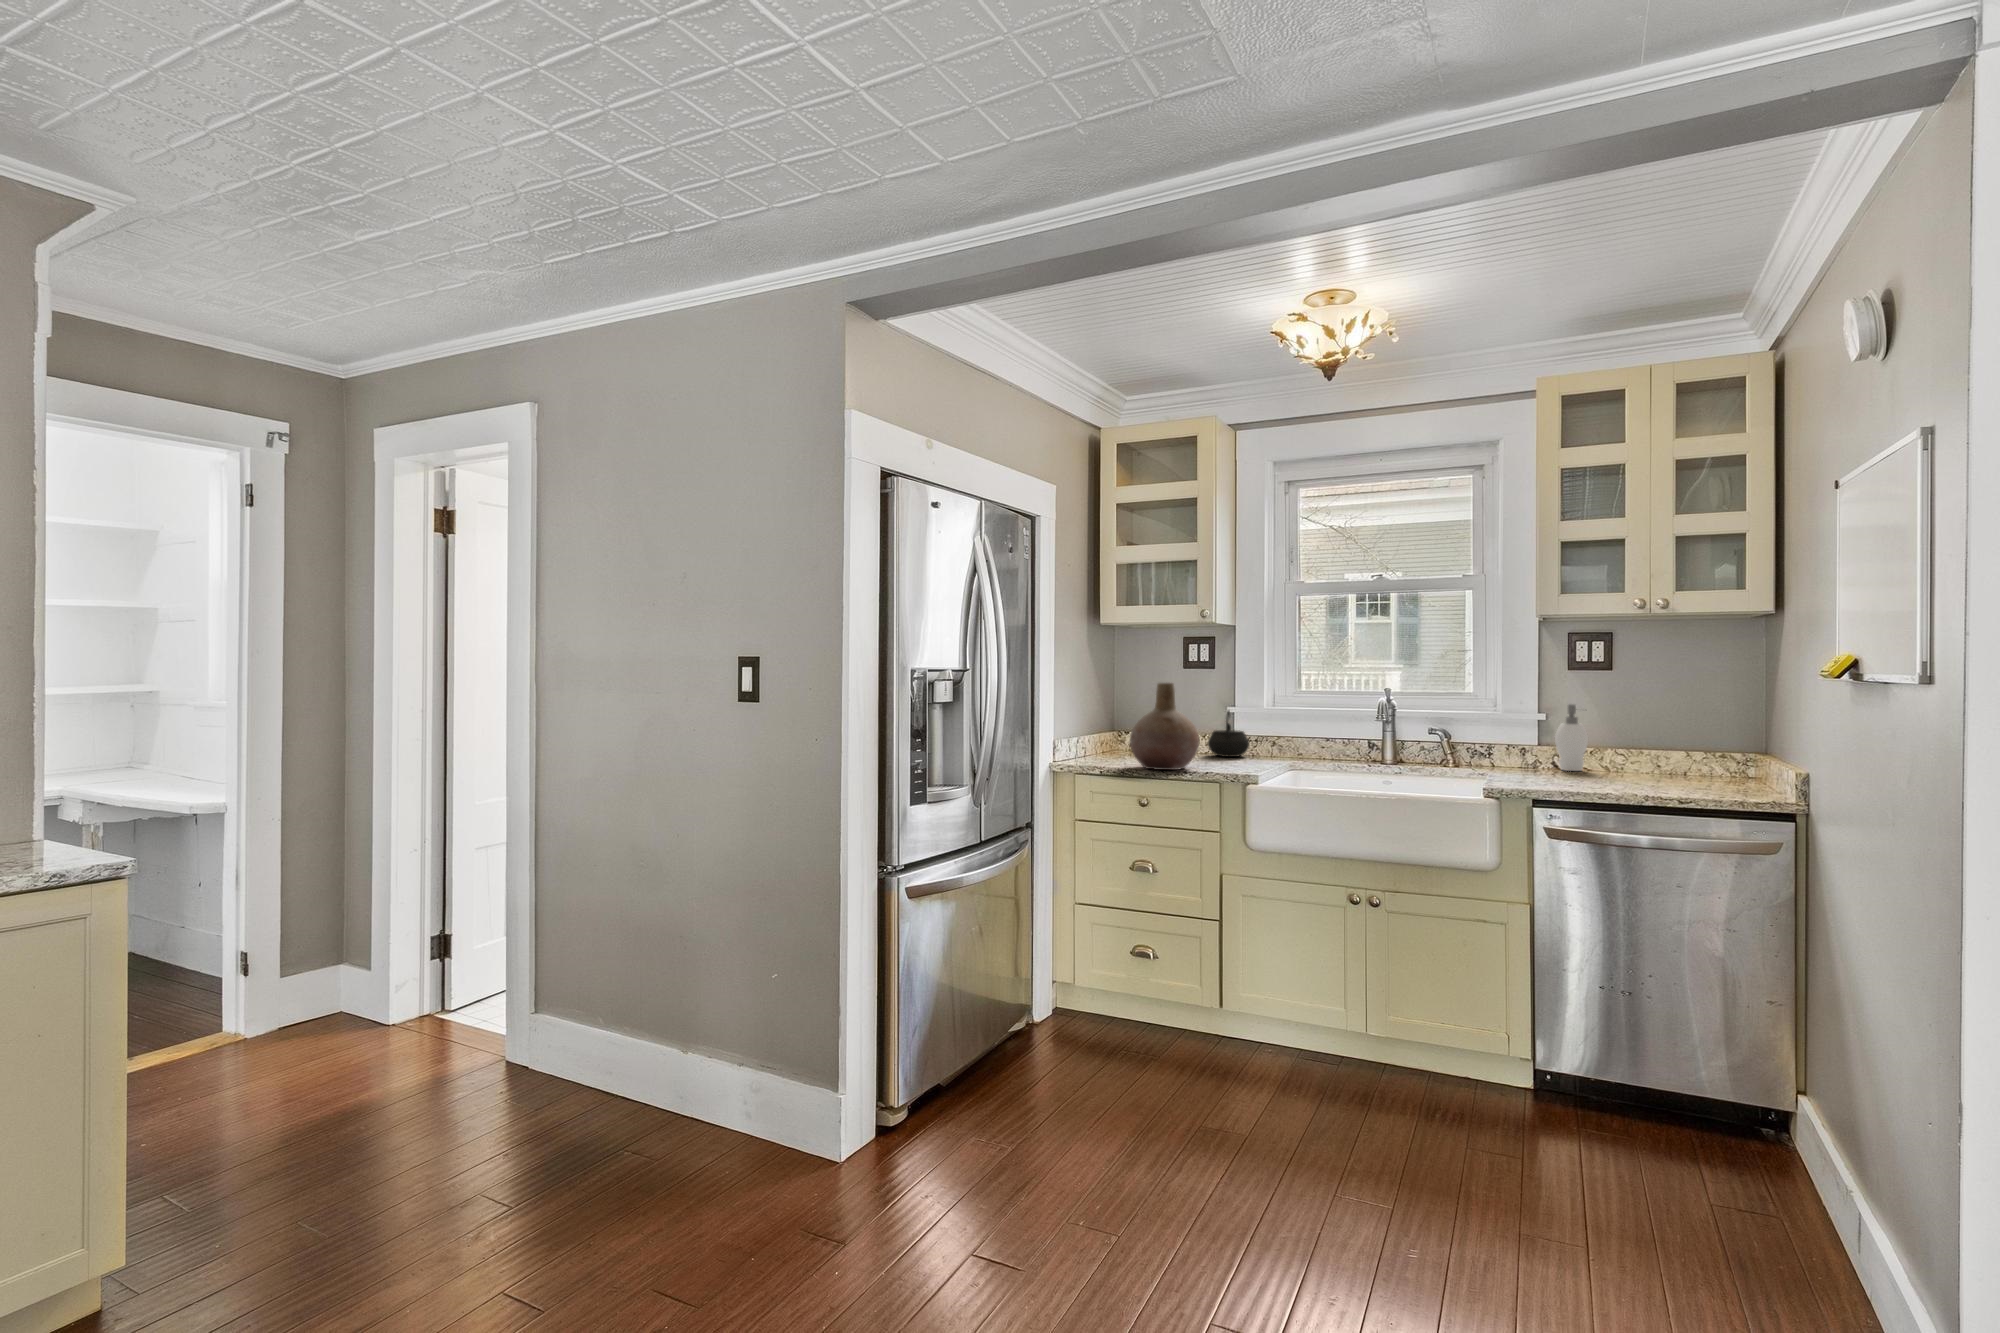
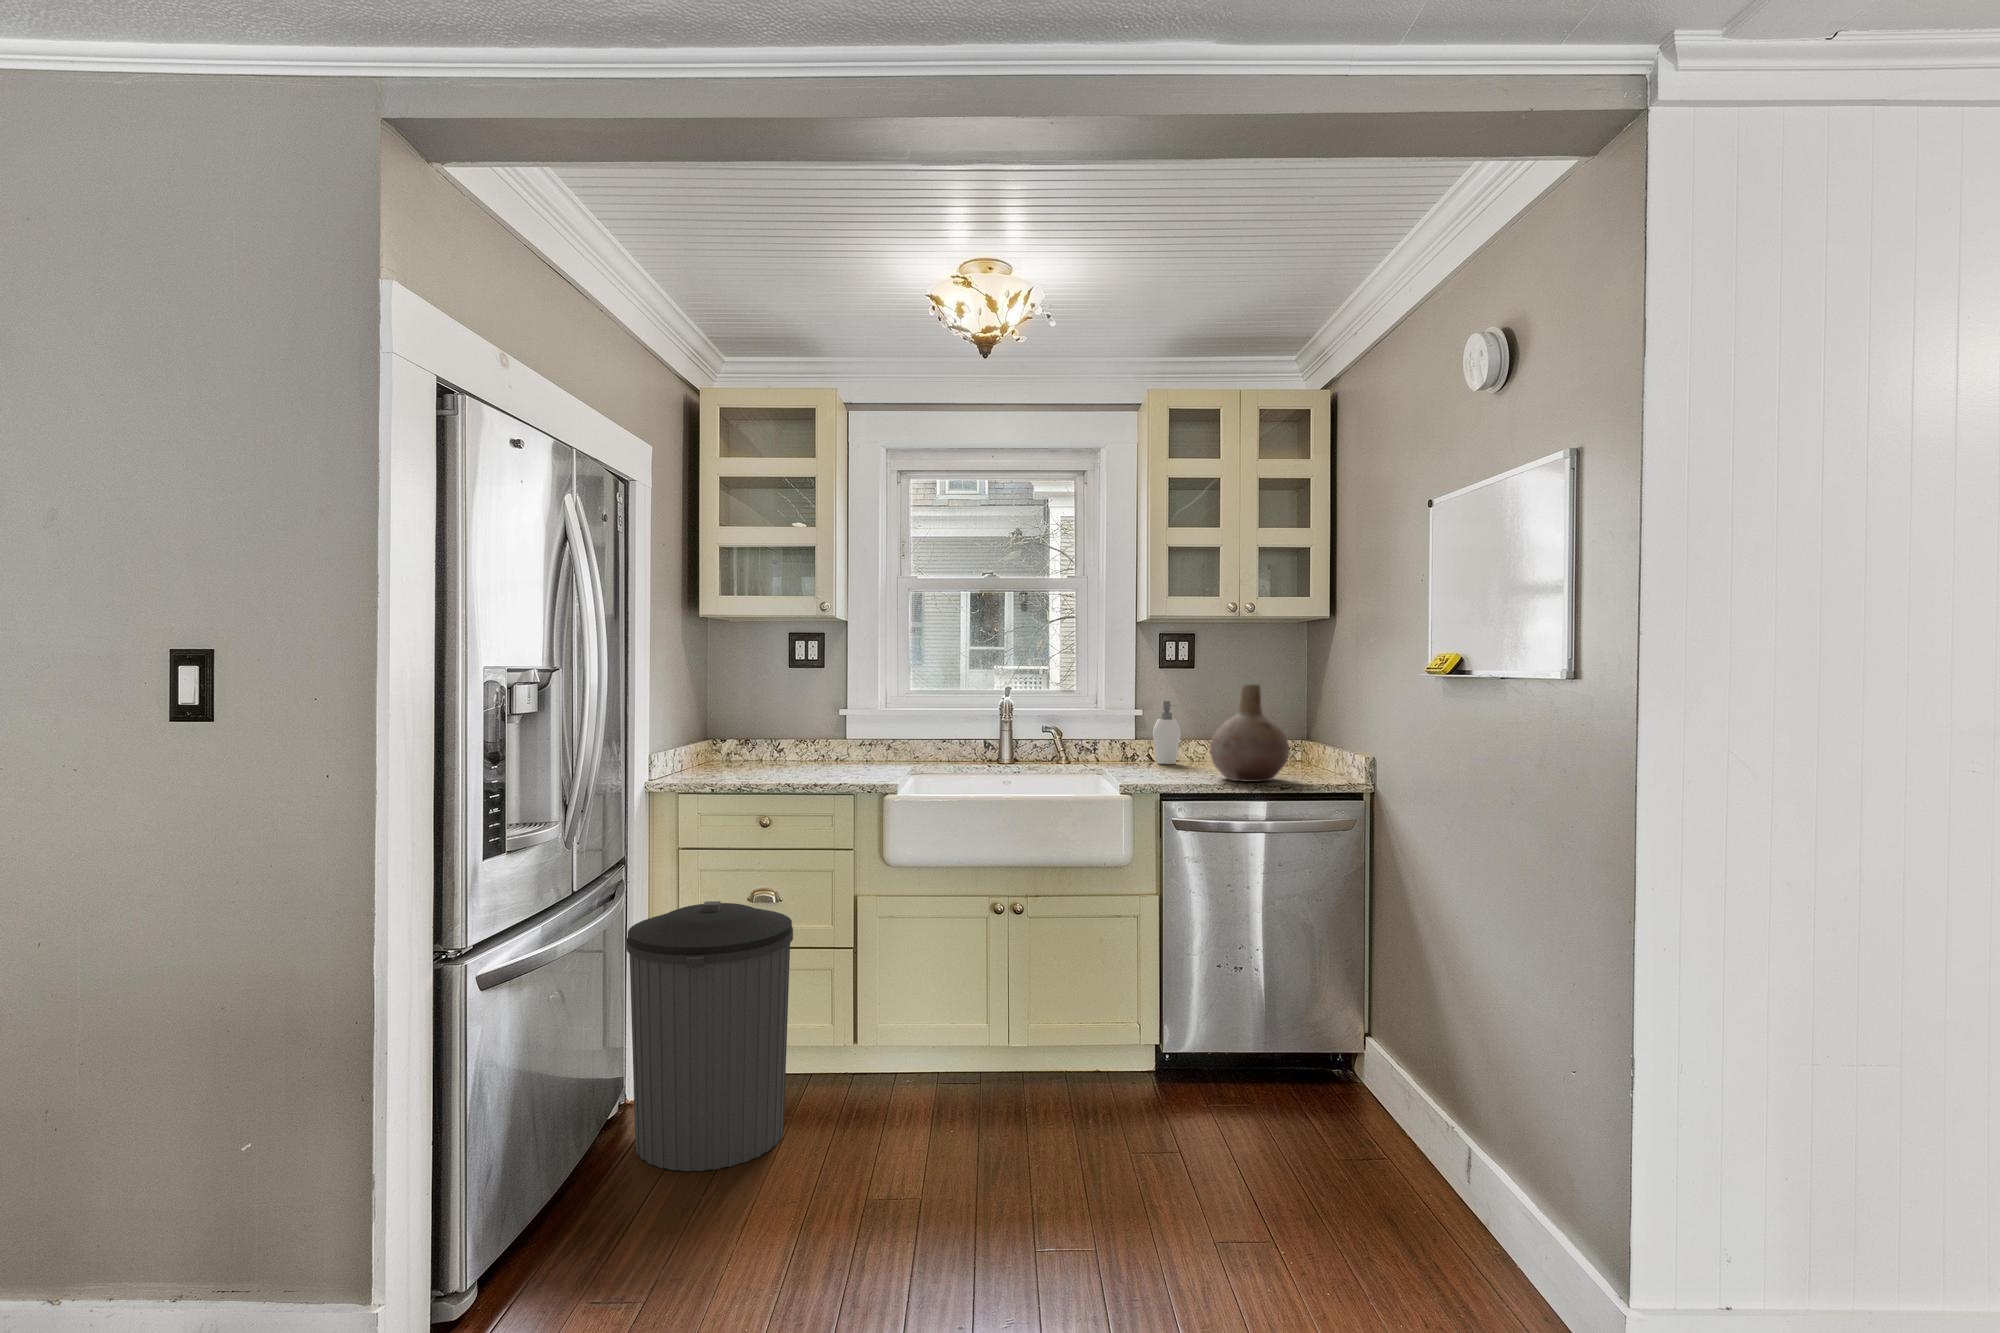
vase: present [1130,682,1199,770] -> present [1210,684,1289,782]
kettle: present [1208,710,1249,757] -> none [816,711,862,763]
trash can: none [1023,865,1158,1086] -> present [626,901,793,1171]

